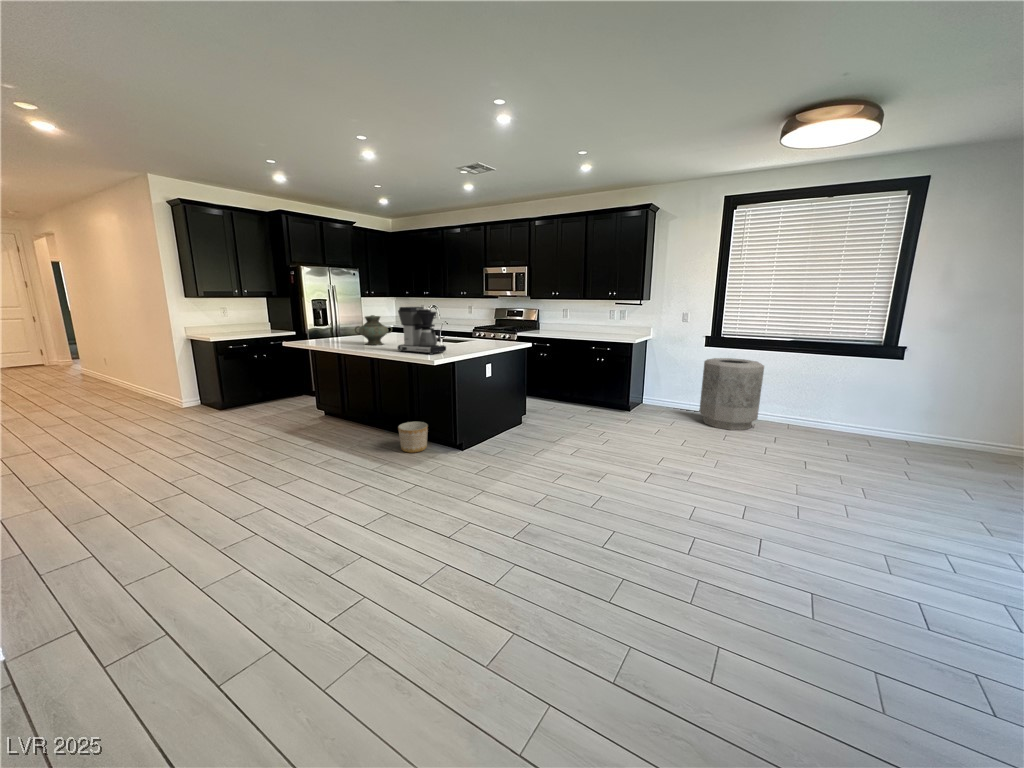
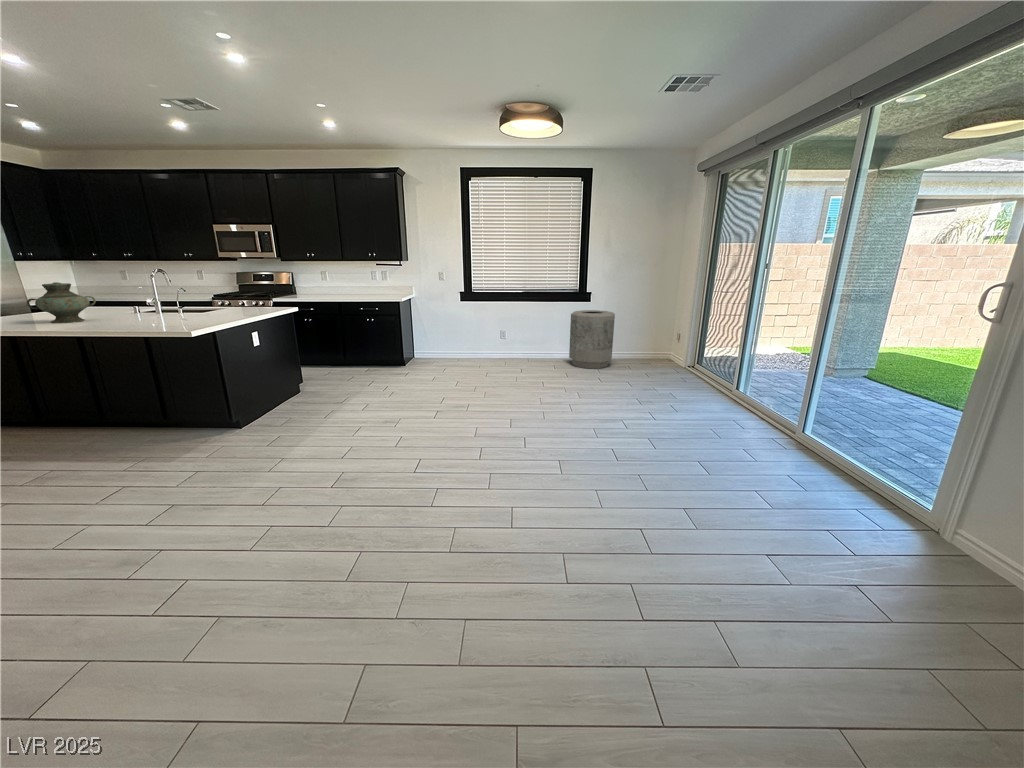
coffee maker: present [398,307,446,354] -> none [109,269,194,326]
trash can: present [699,358,764,430] -> present [569,310,615,368]
planter: present [398,422,428,453] -> none [141,407,189,445]

